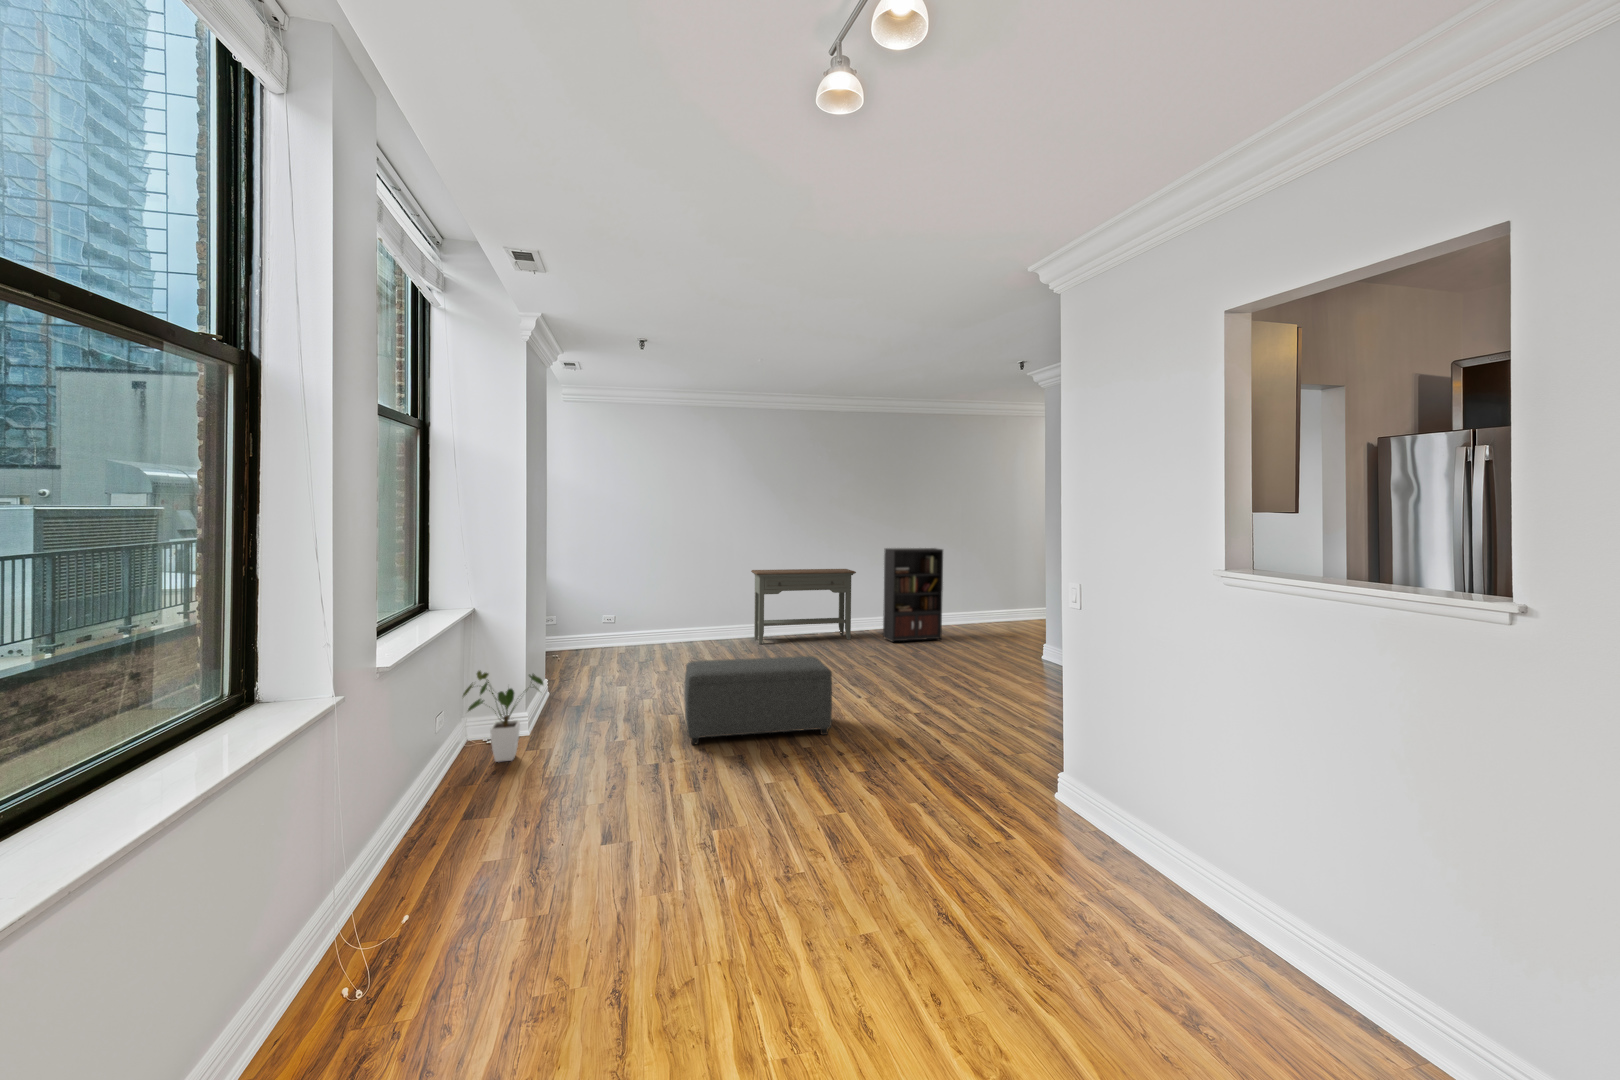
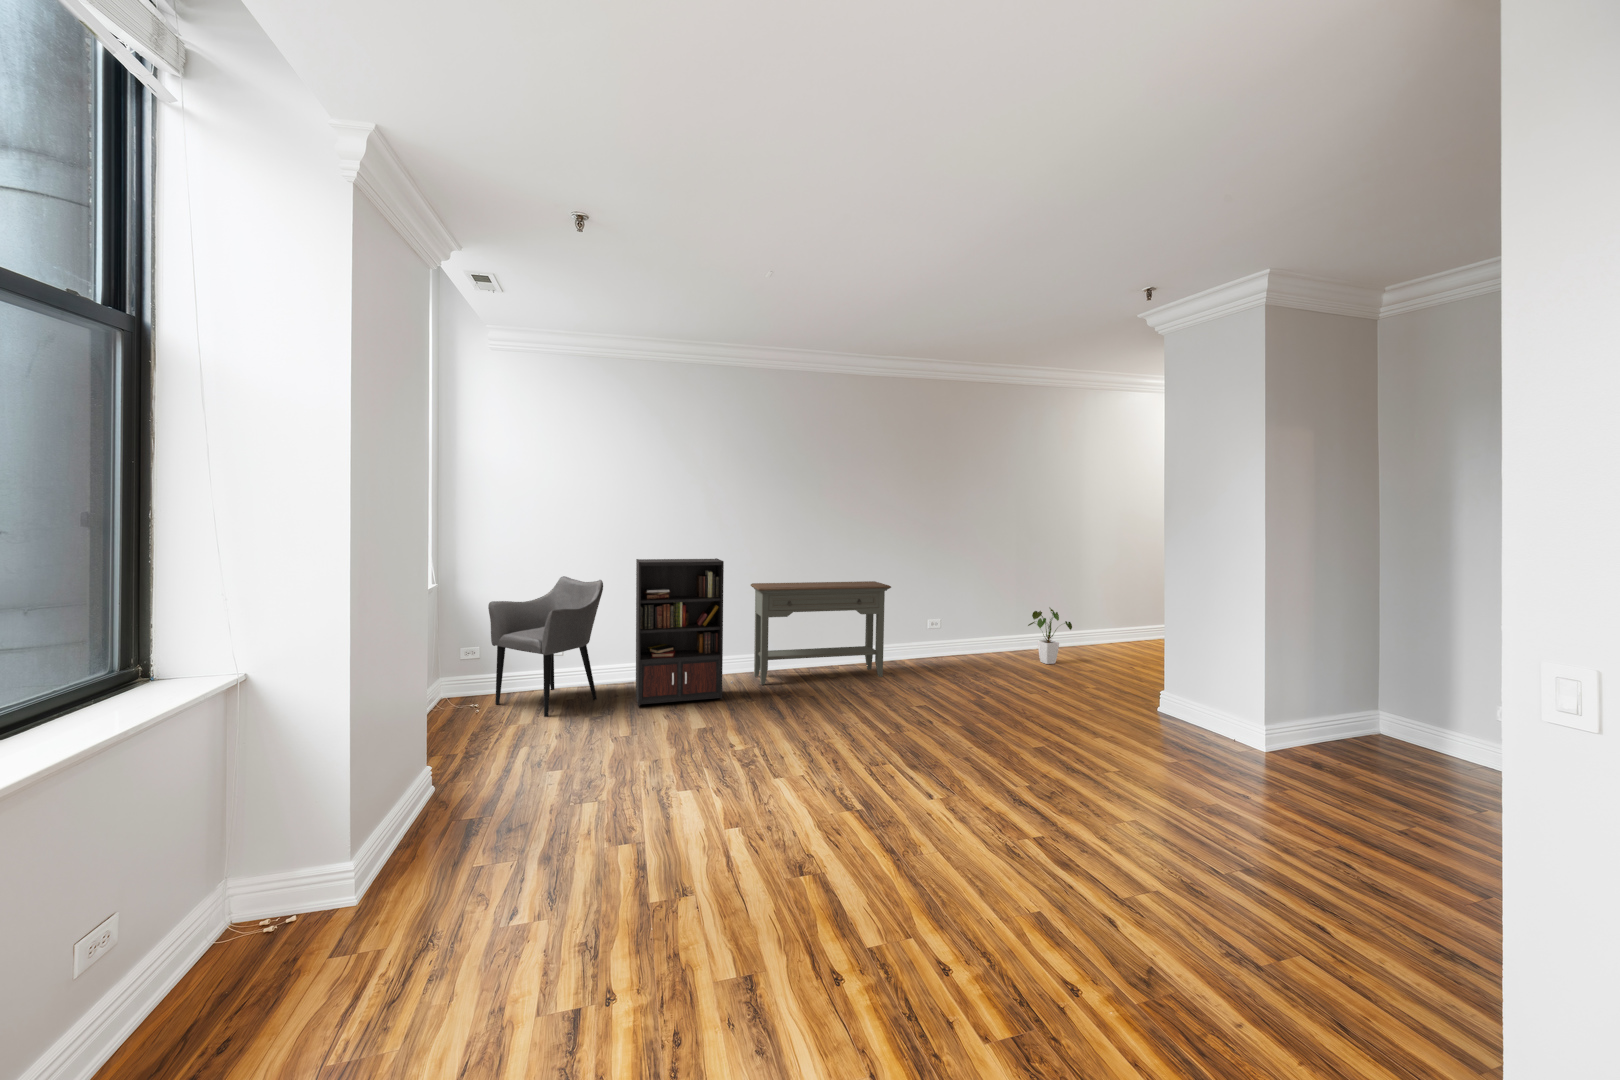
bookcase: present [883,548,943,642] -> present [636,558,733,706]
armchair: none [565,565,645,661] -> present [488,576,603,717]
ottoman: present [684,656,832,744] -> none [645,749,914,942]
house plant: present [463,671,543,762] -> present [1028,608,1072,664]

